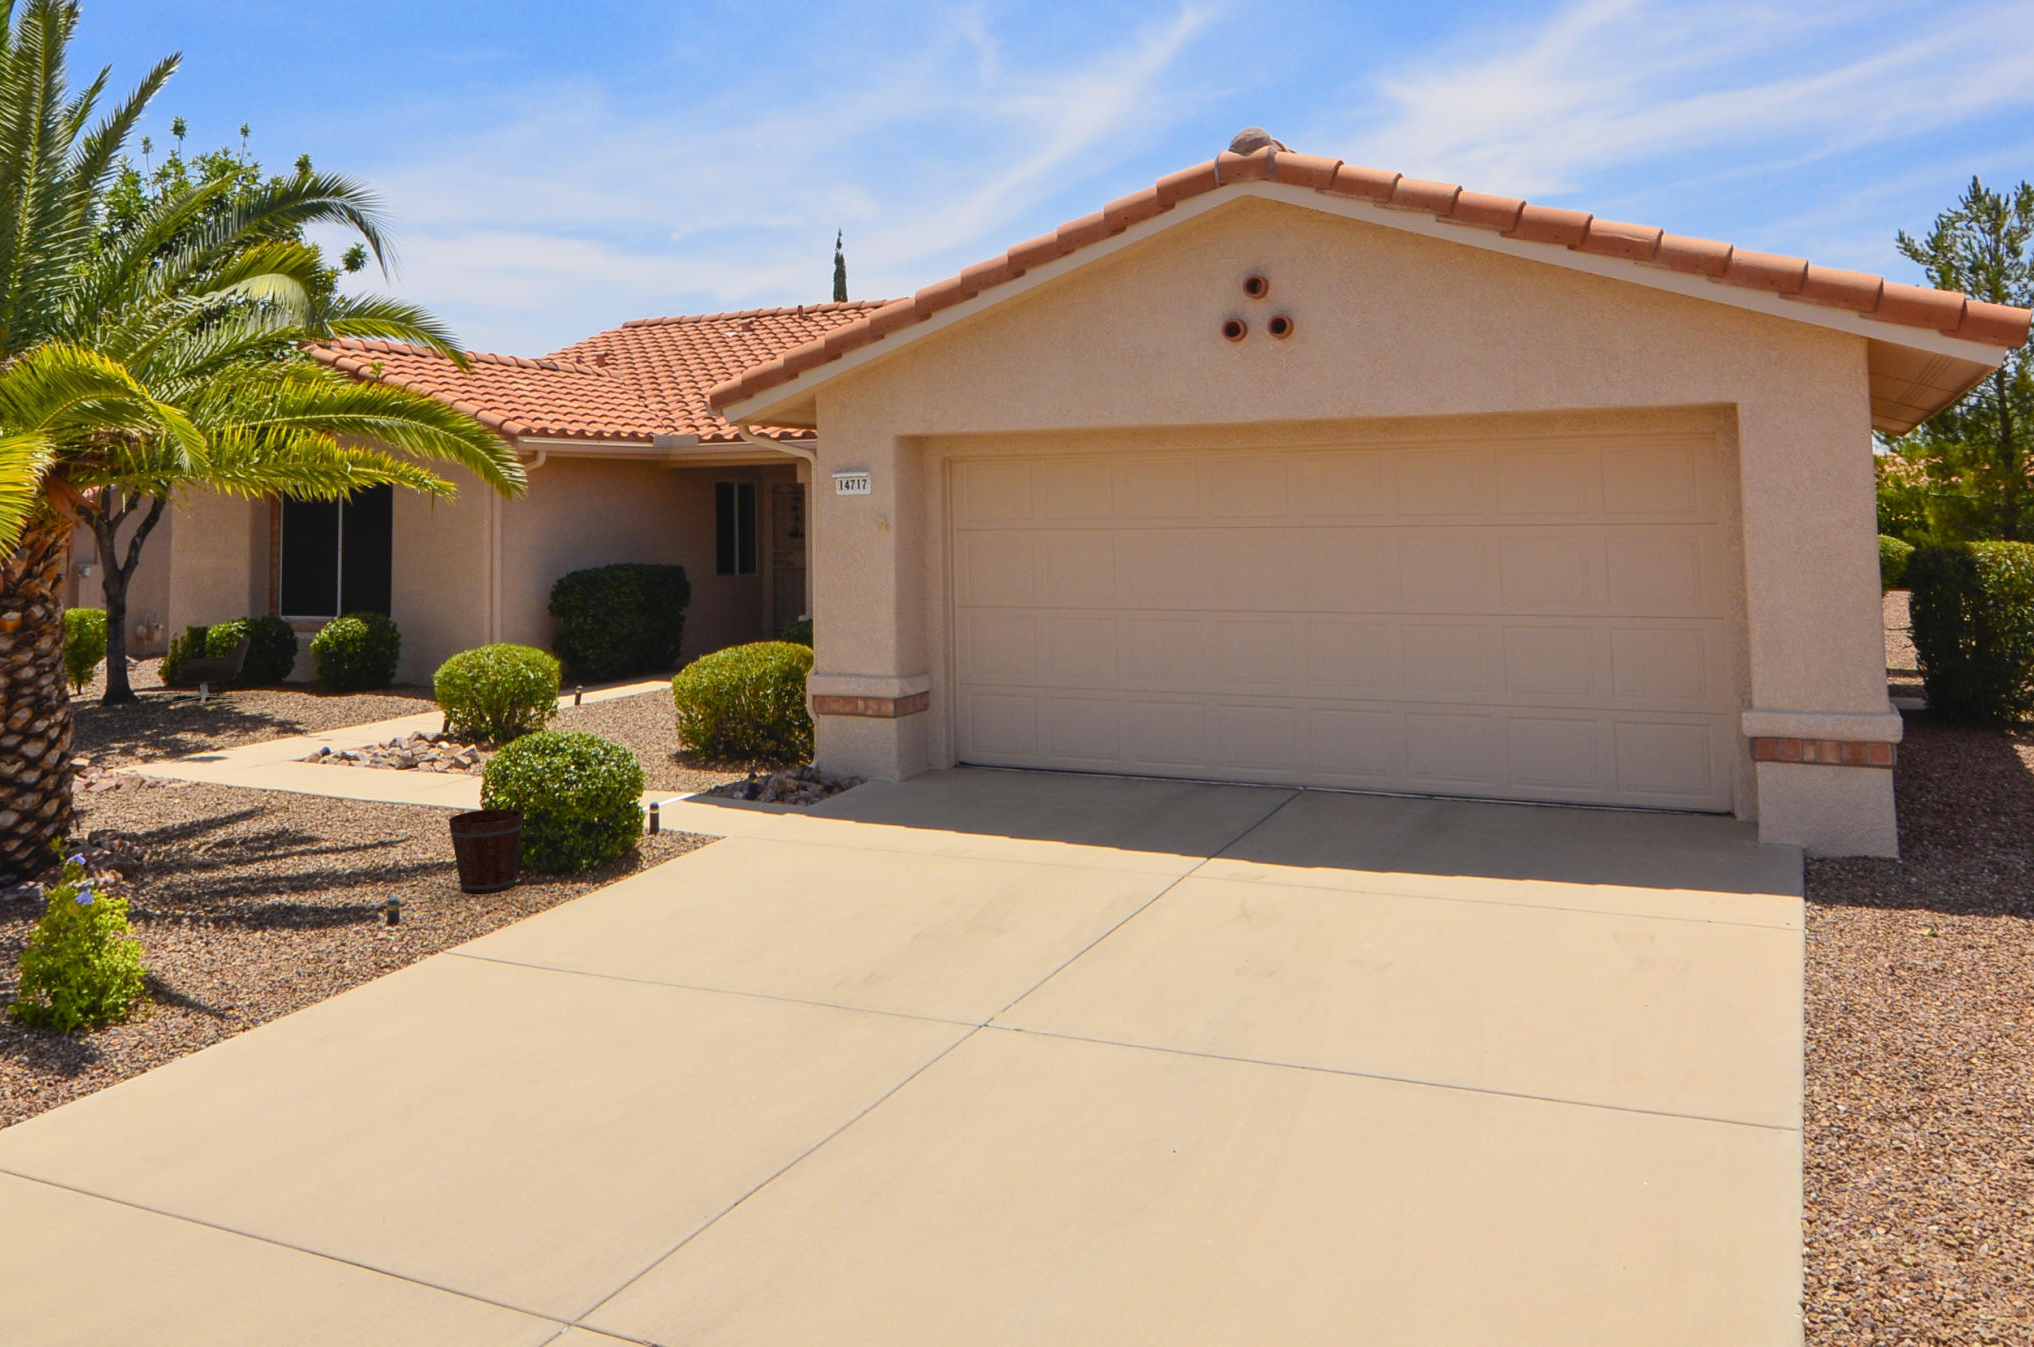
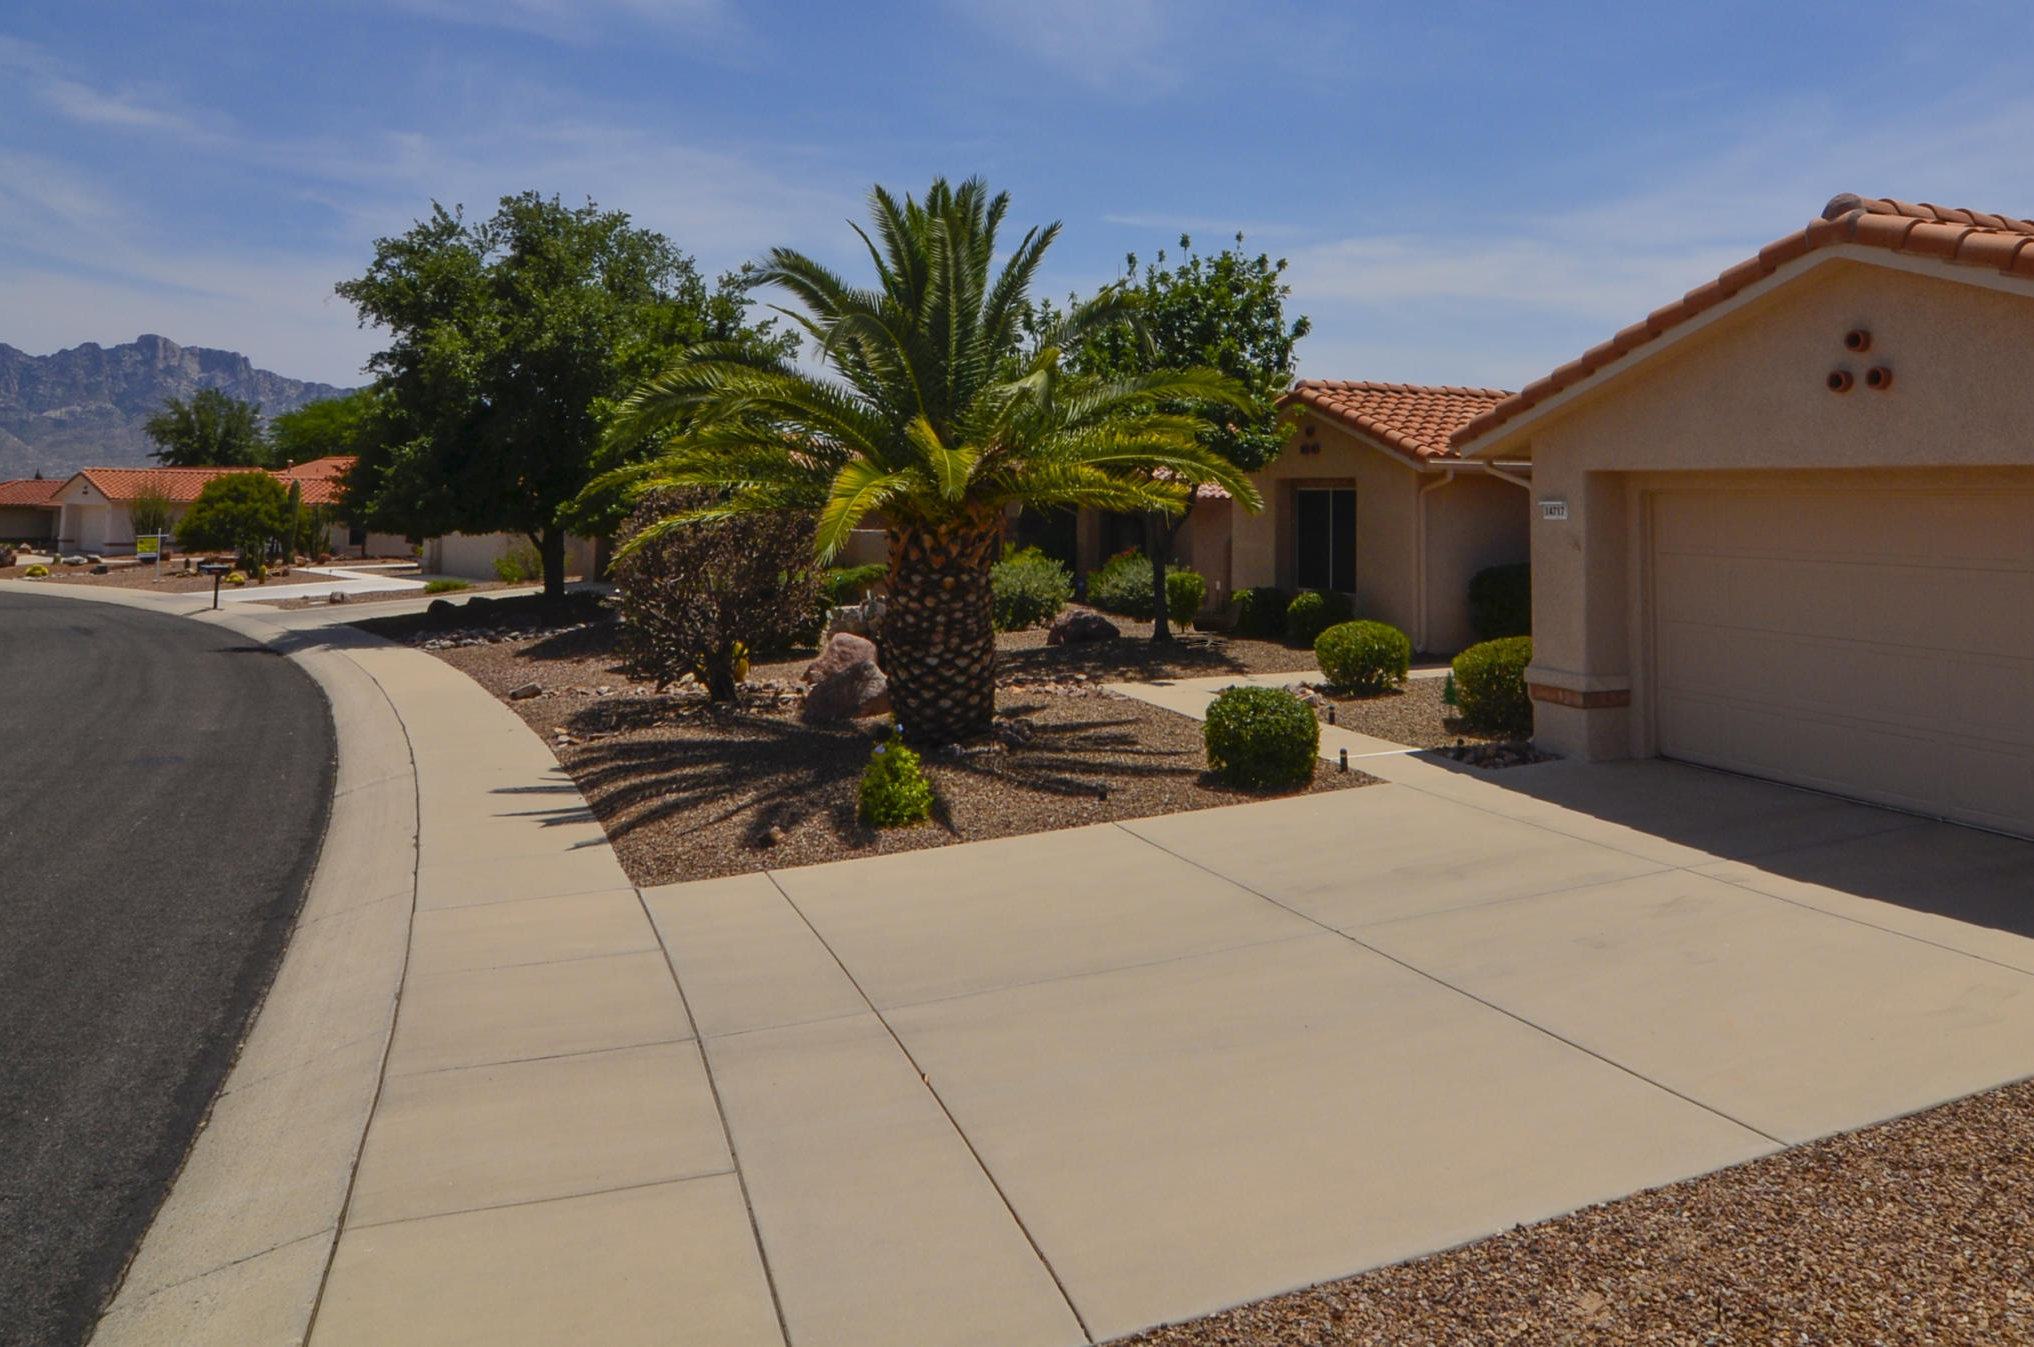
potted tree: none [687,687,716,770] -> present [1440,672,1461,734]
bucket: present [449,806,523,893] -> none [1176,736,1226,794]

